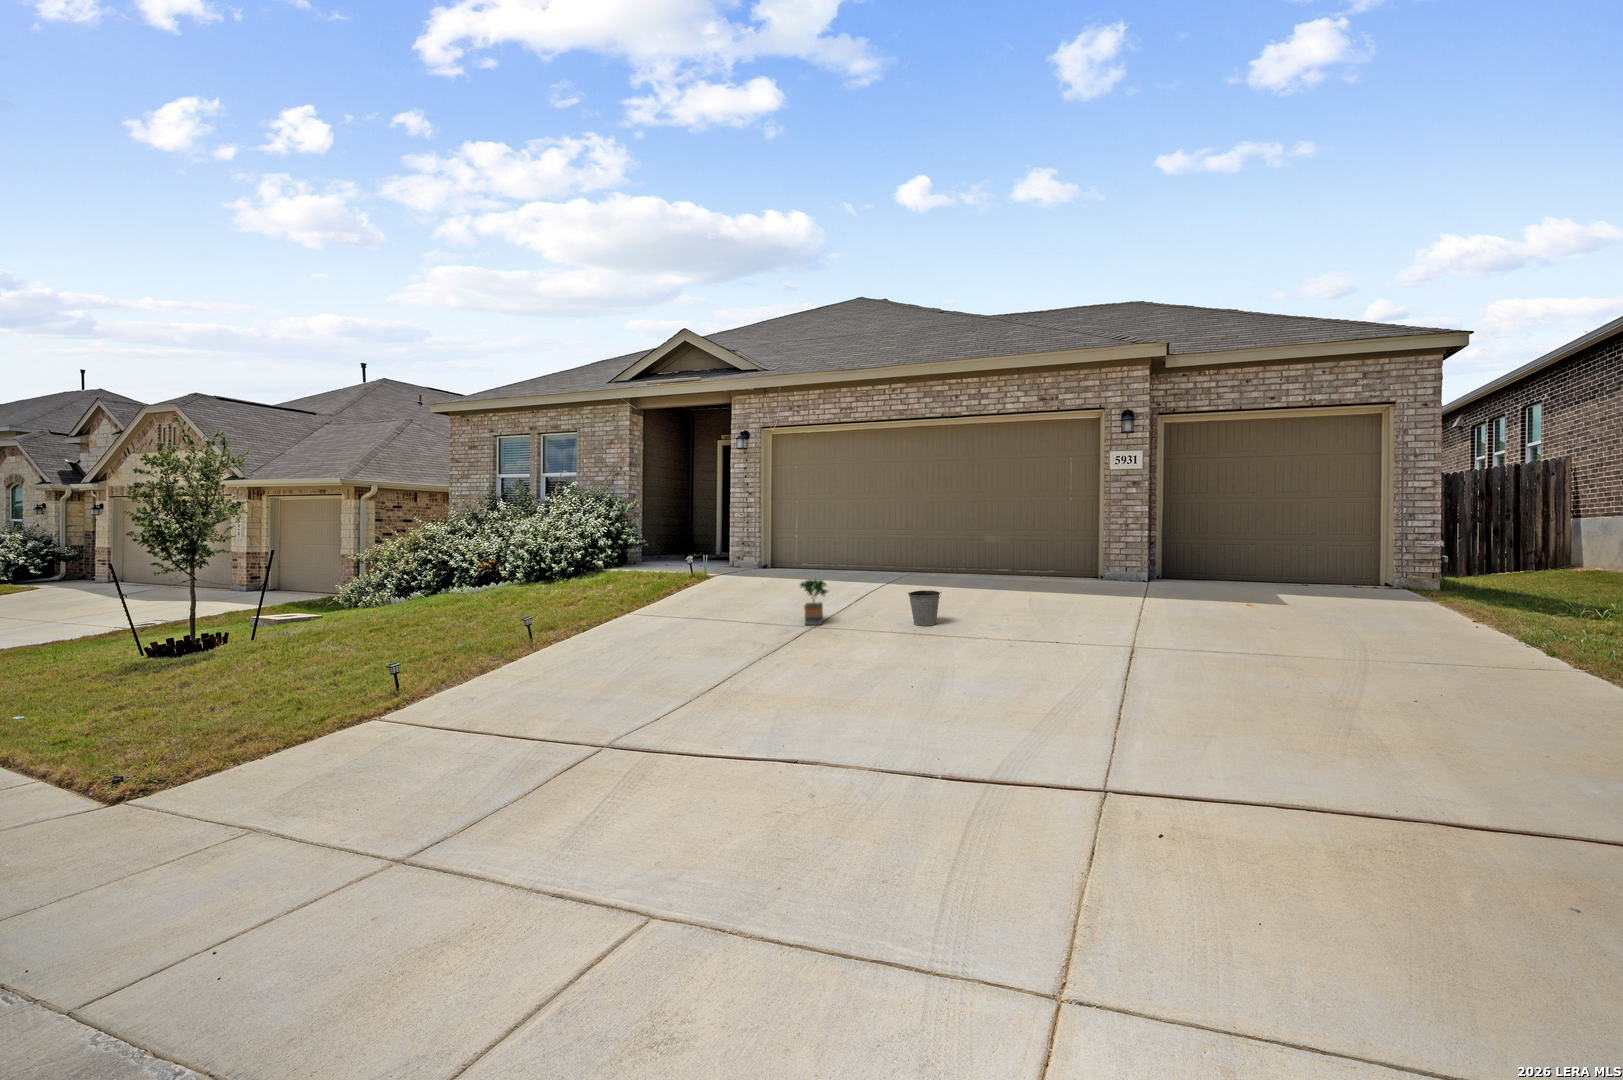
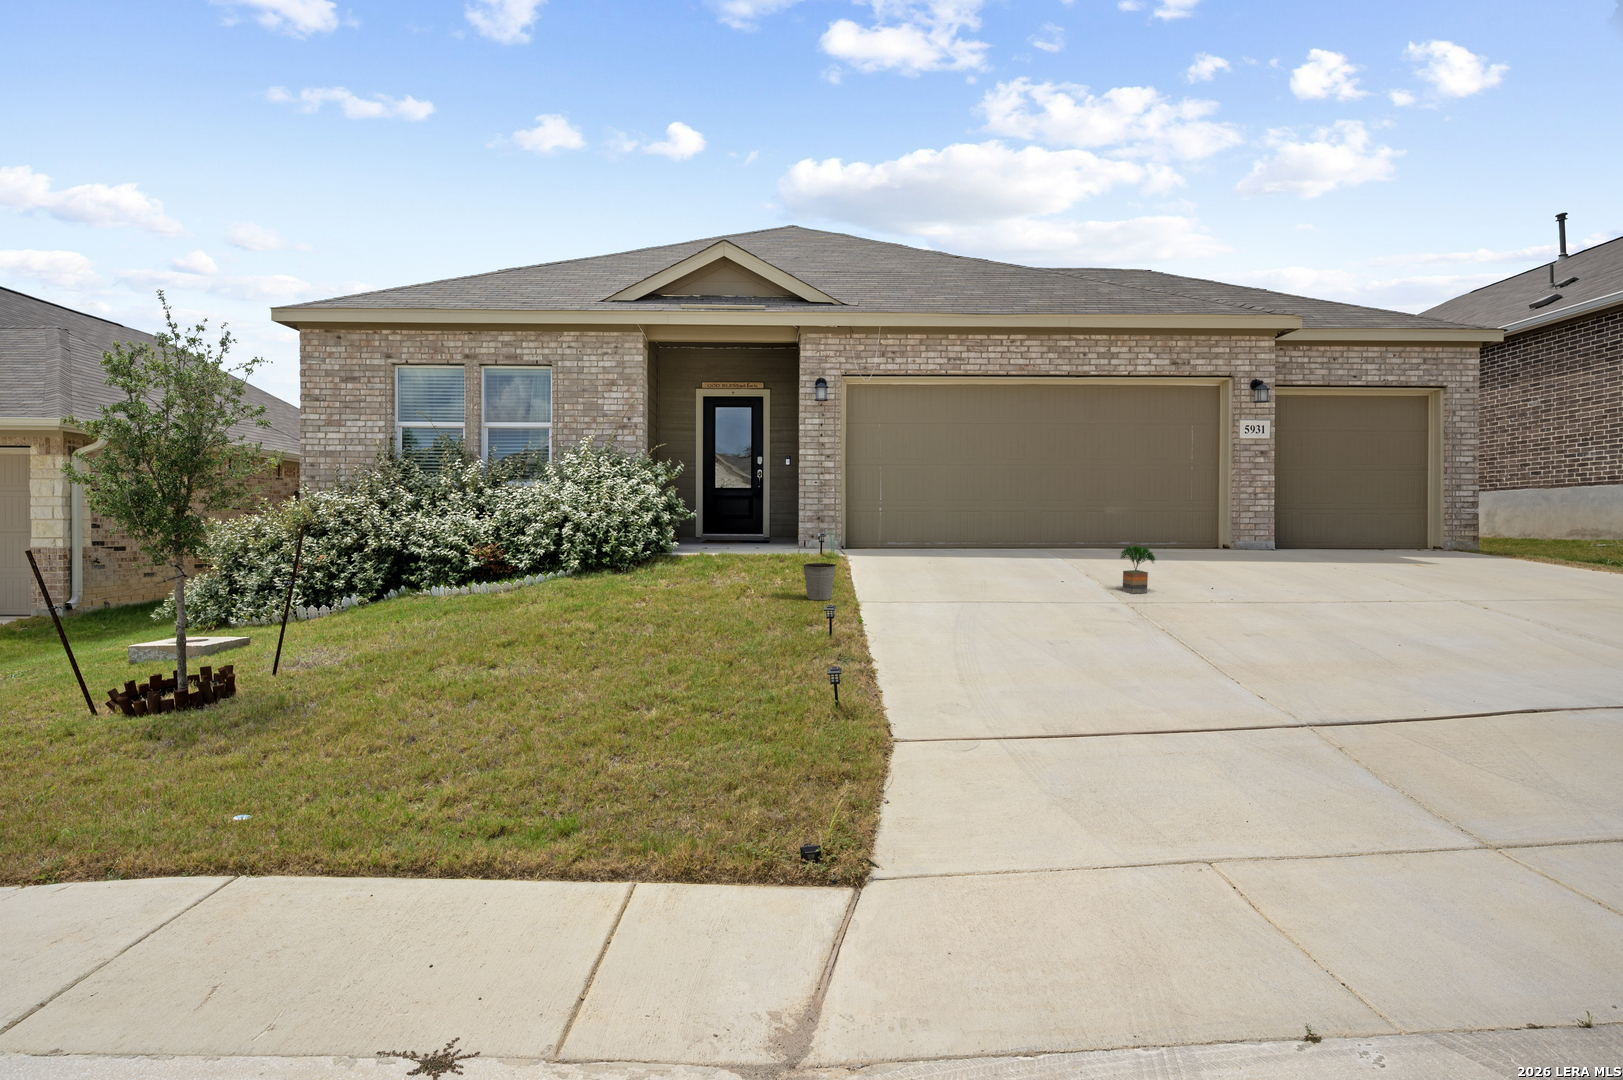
bucket: present [908,590,941,626] -> present [802,563,836,600]

